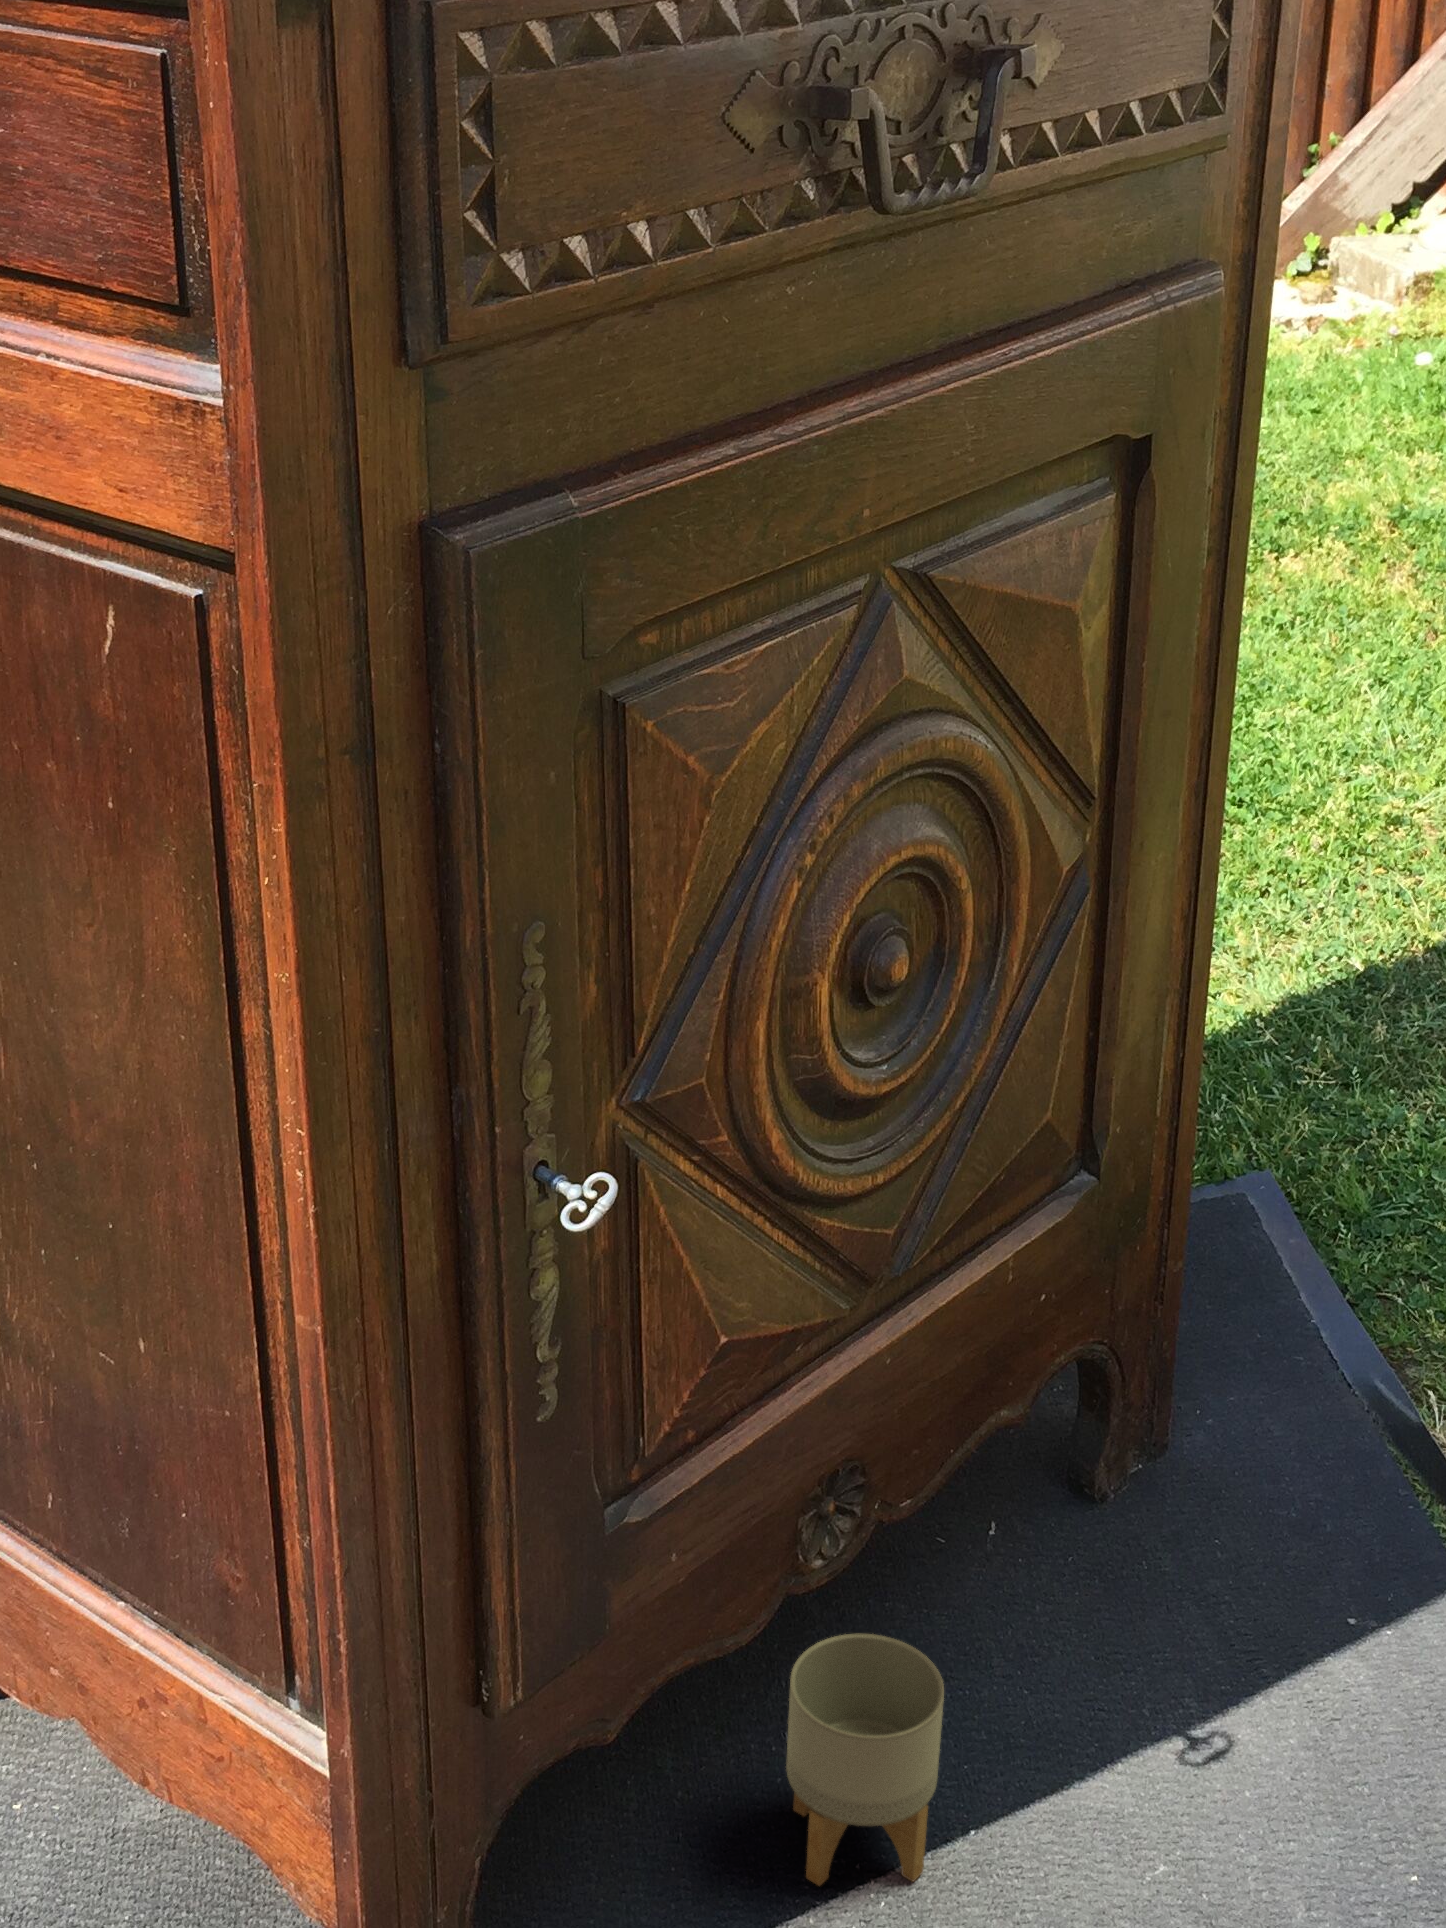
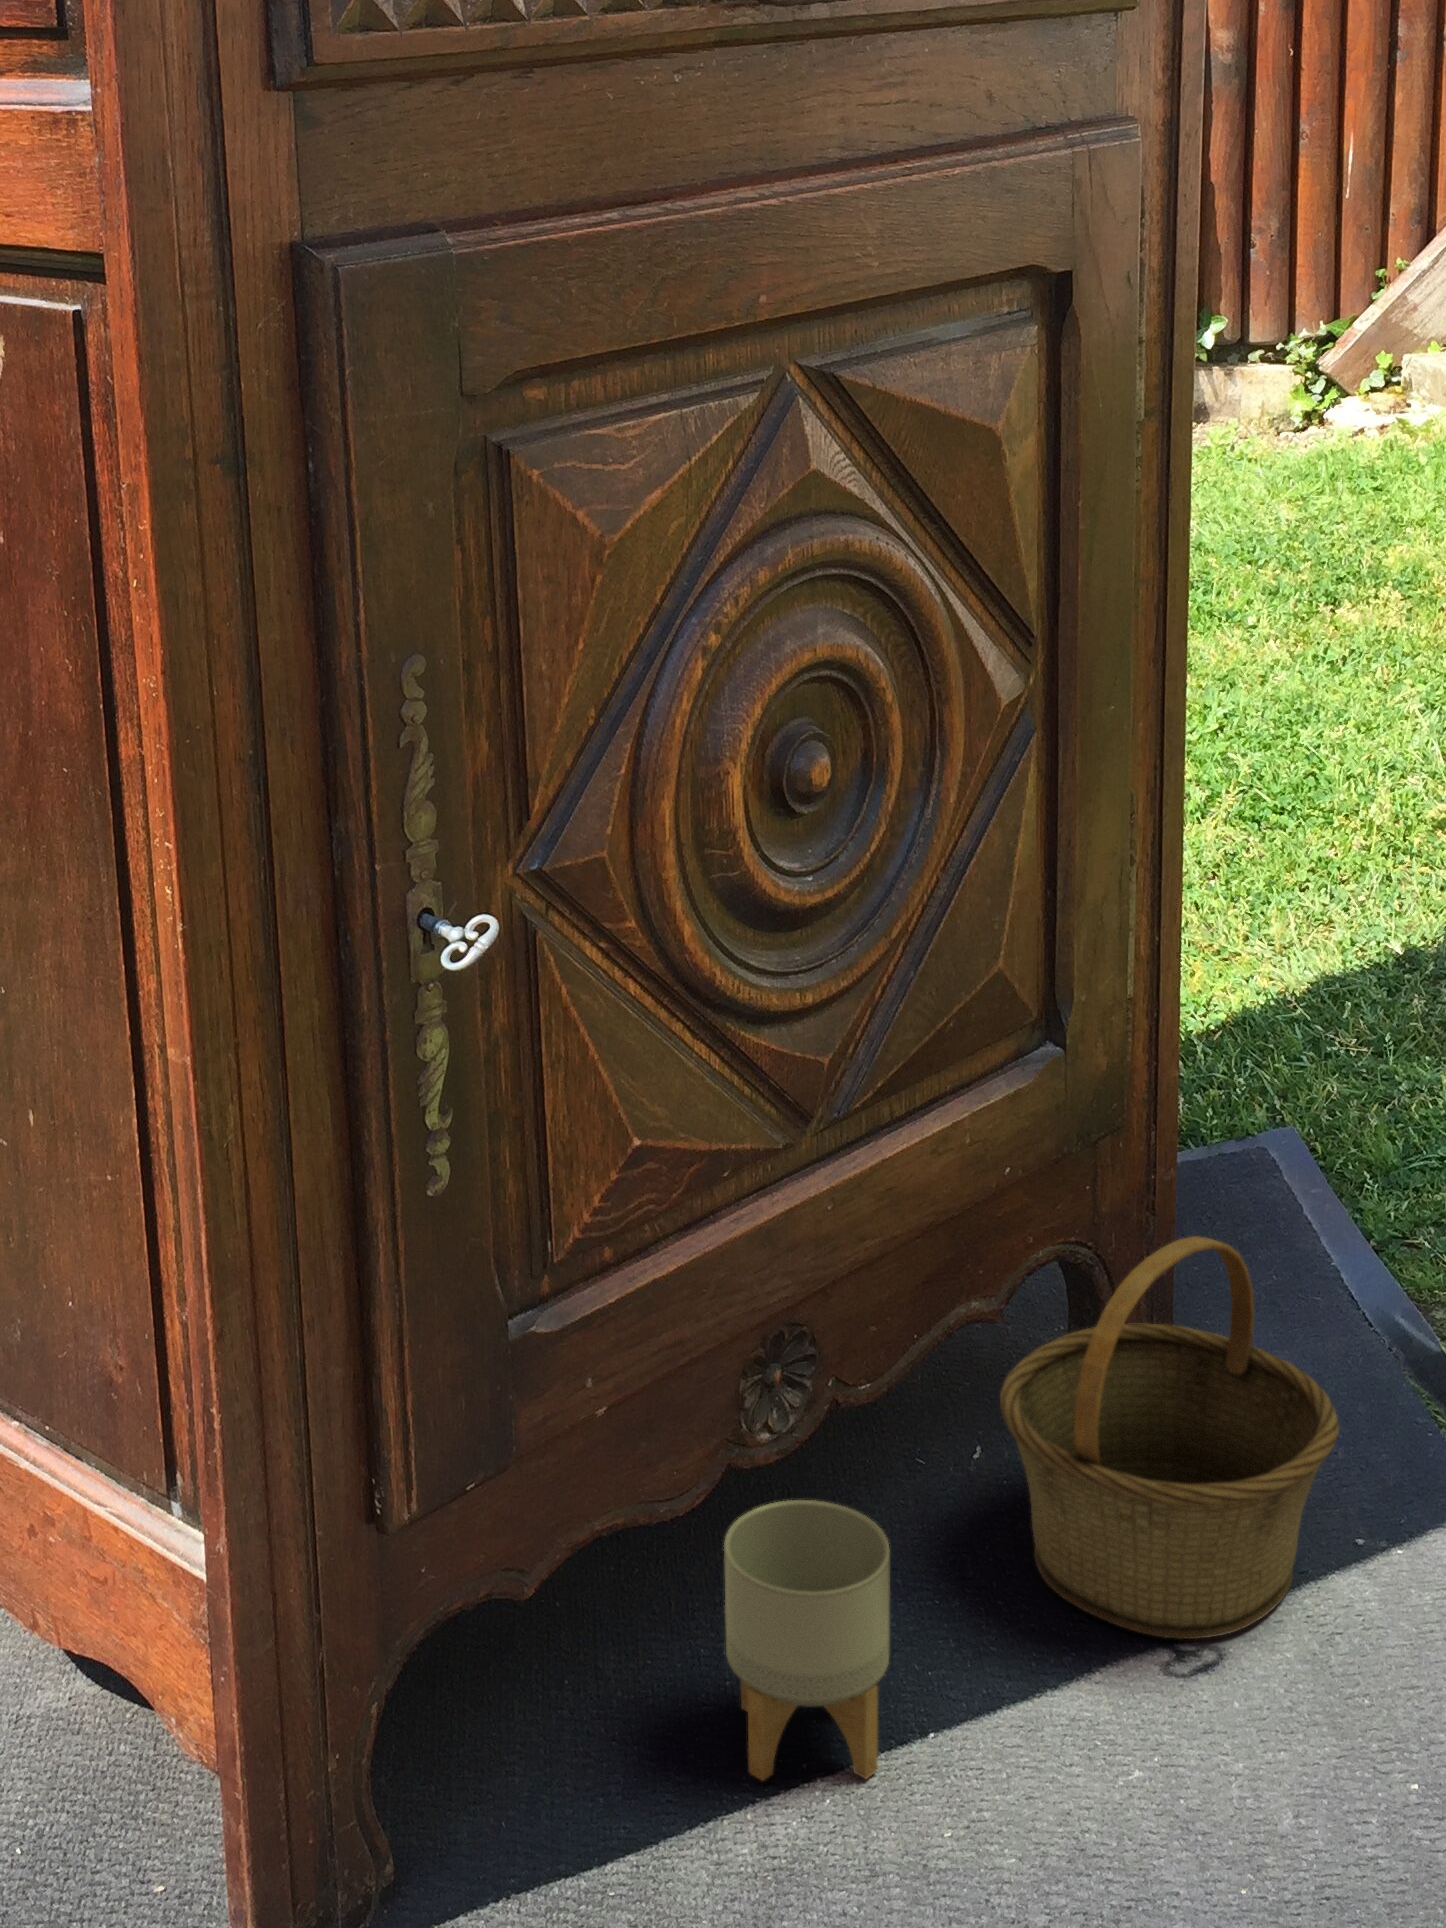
basket: none [1029,1364,1343,1729] -> present [1000,1236,1339,1639]

